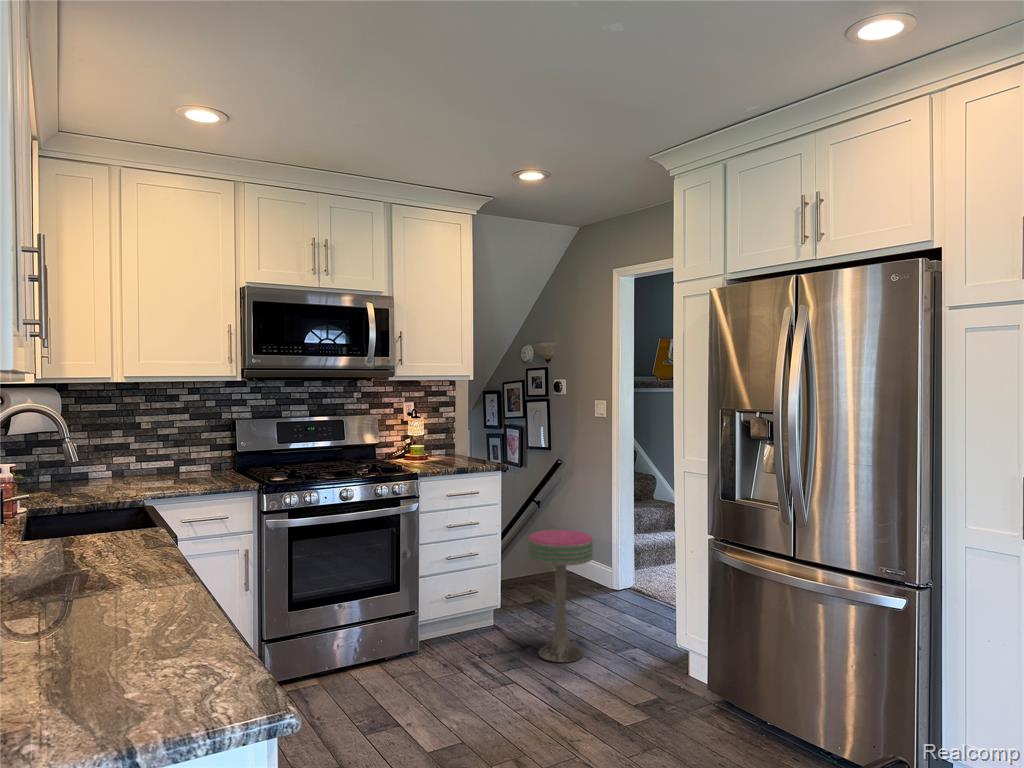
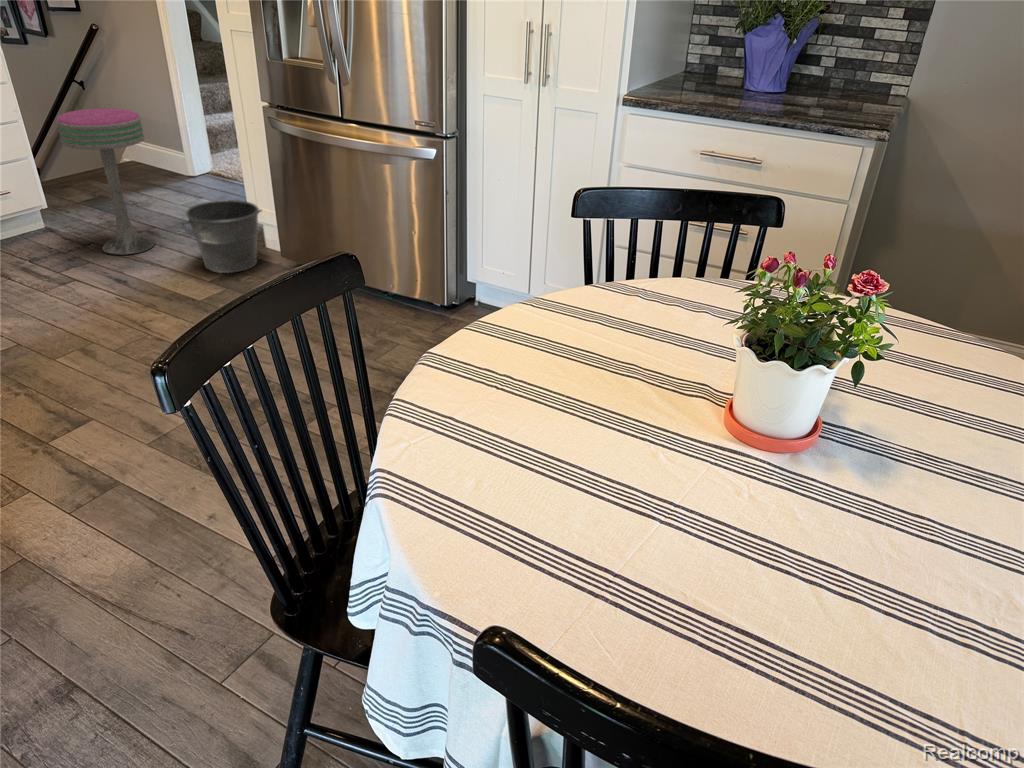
bucket: none [615,621,691,699] -> present [181,200,262,273]

